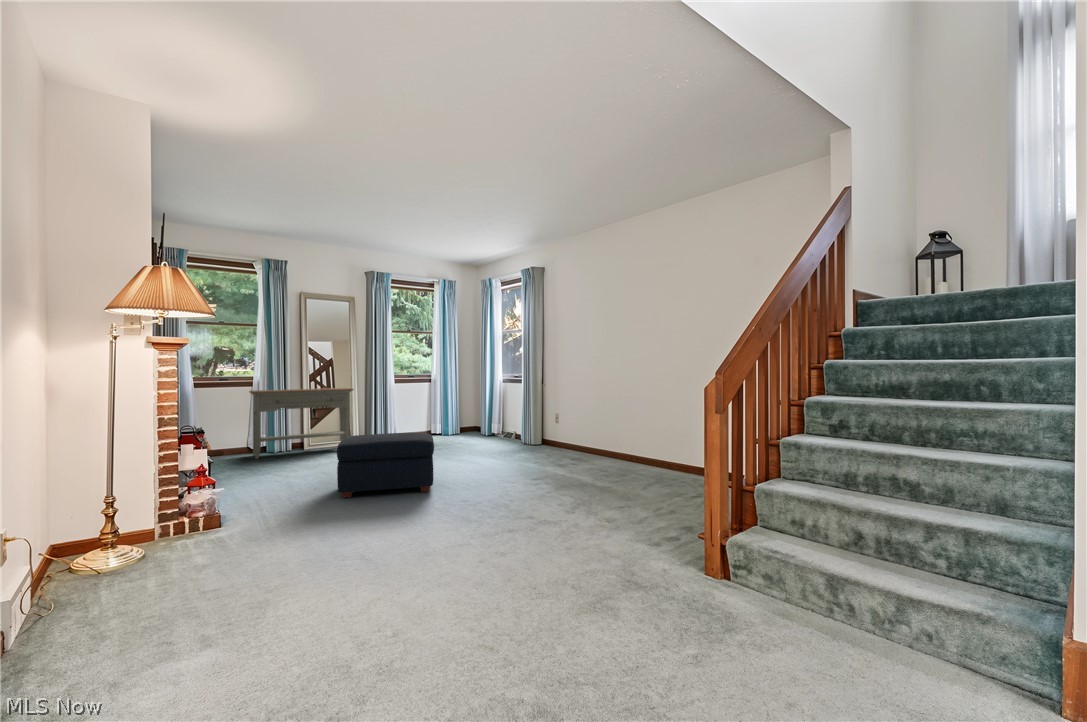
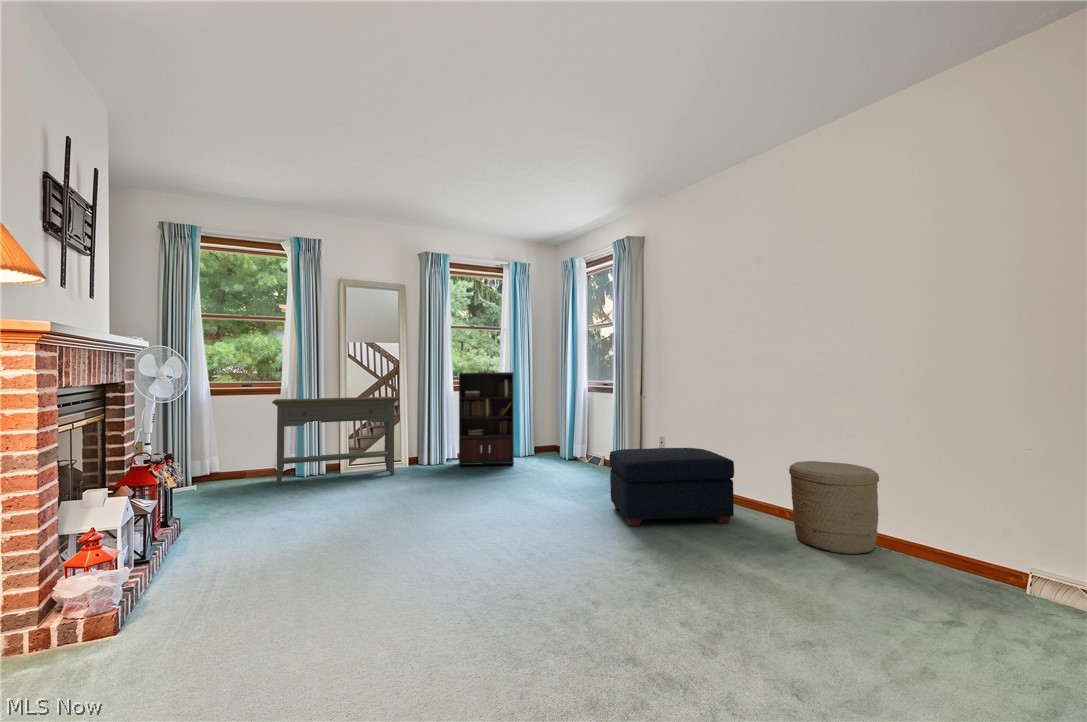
bookcase: none [401,368,454,442] -> present [459,372,514,465]
woven basket: none [629,423,677,475] -> present [789,461,879,554]
ottoman: present [337,433,434,498] -> present [609,448,734,526]

